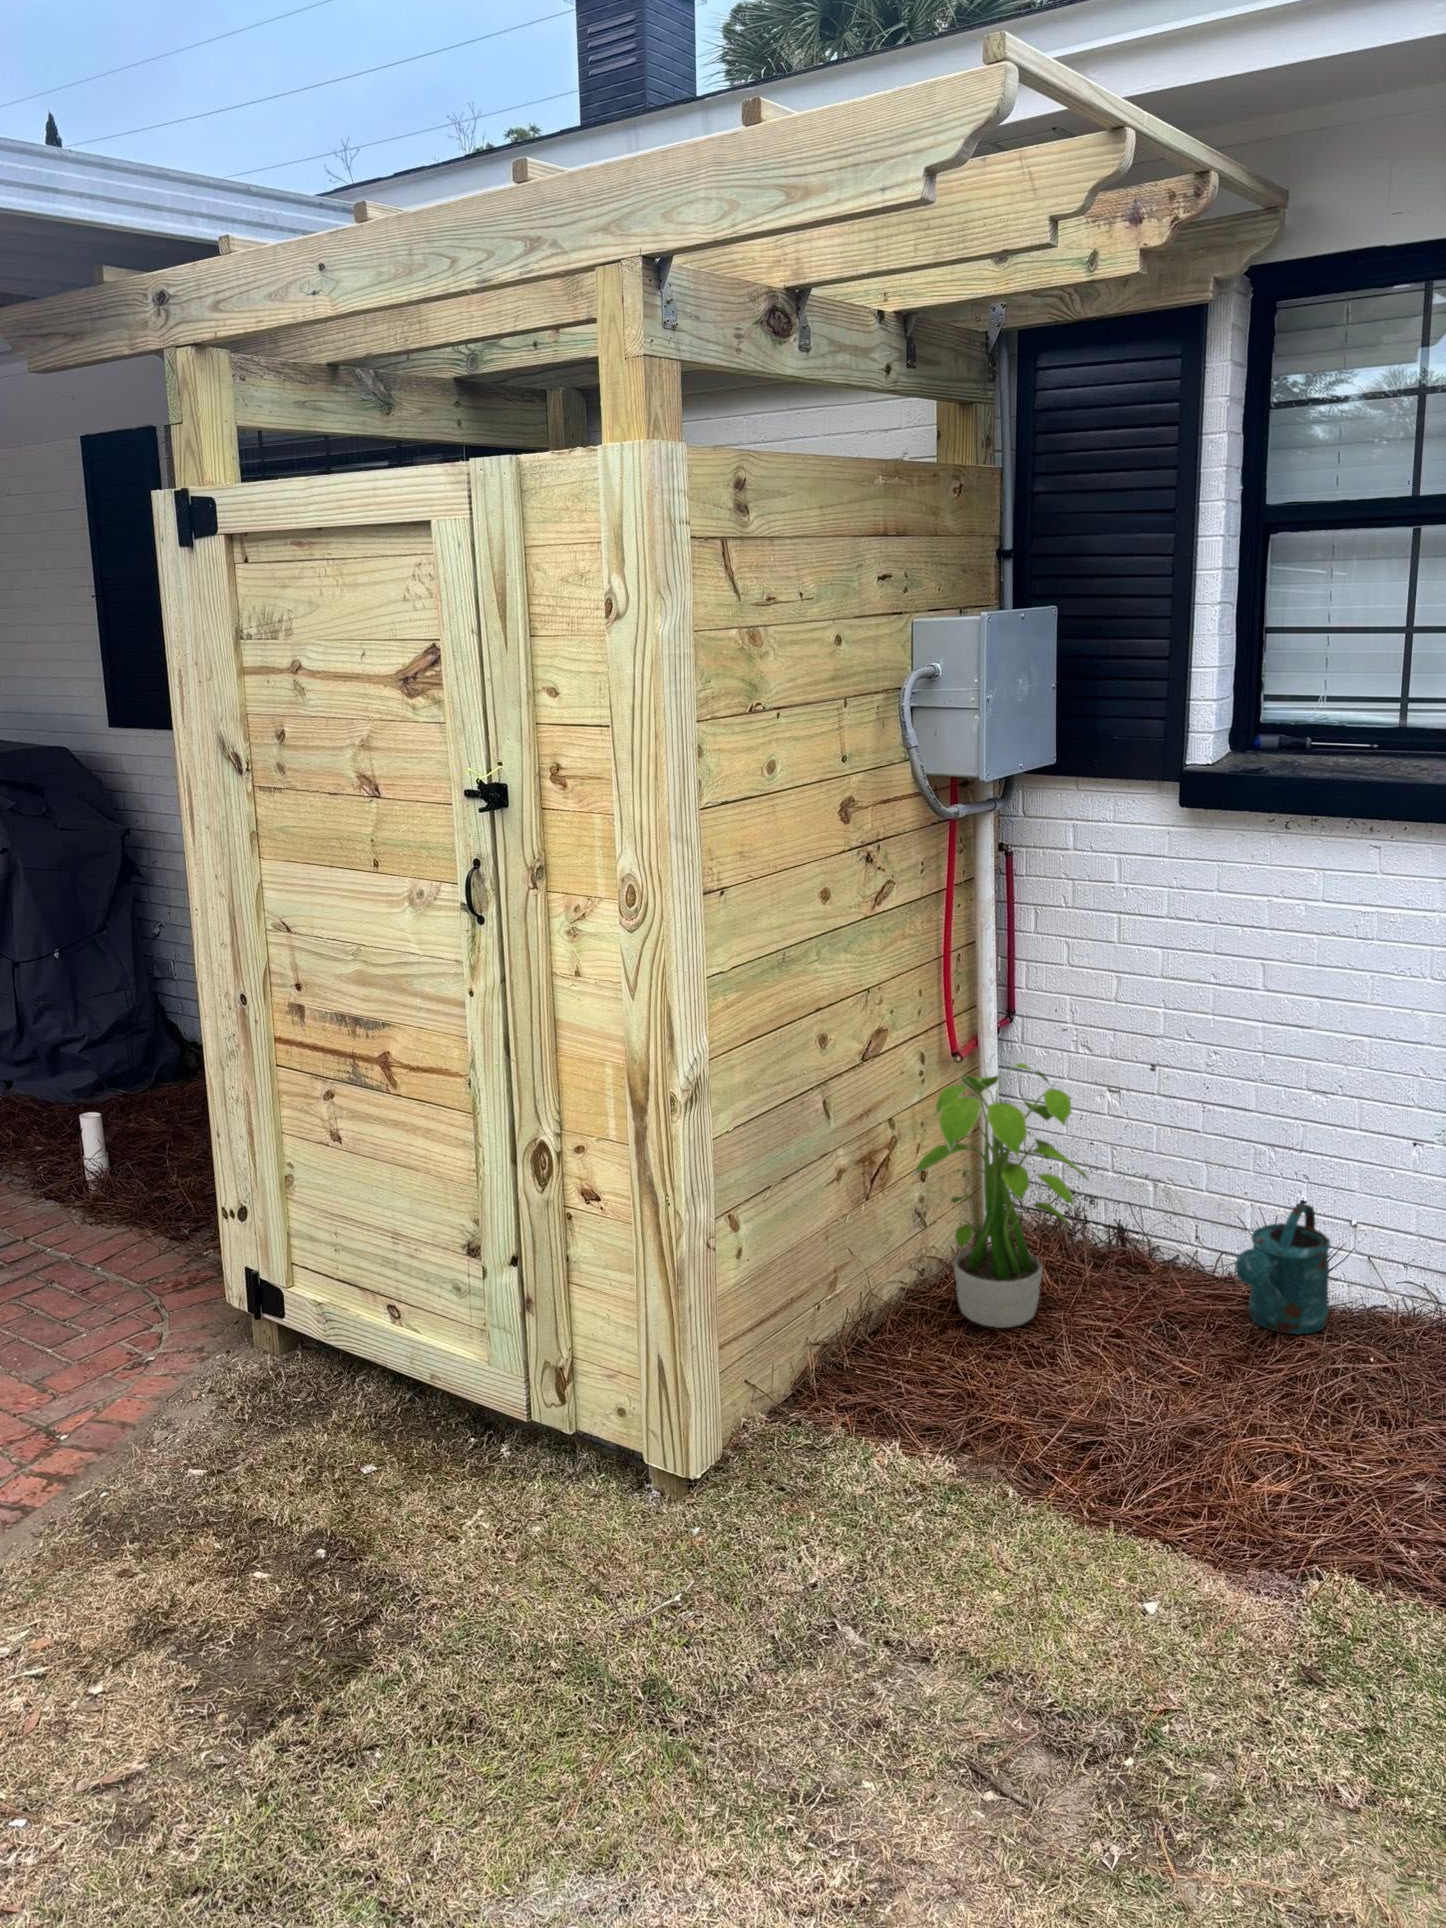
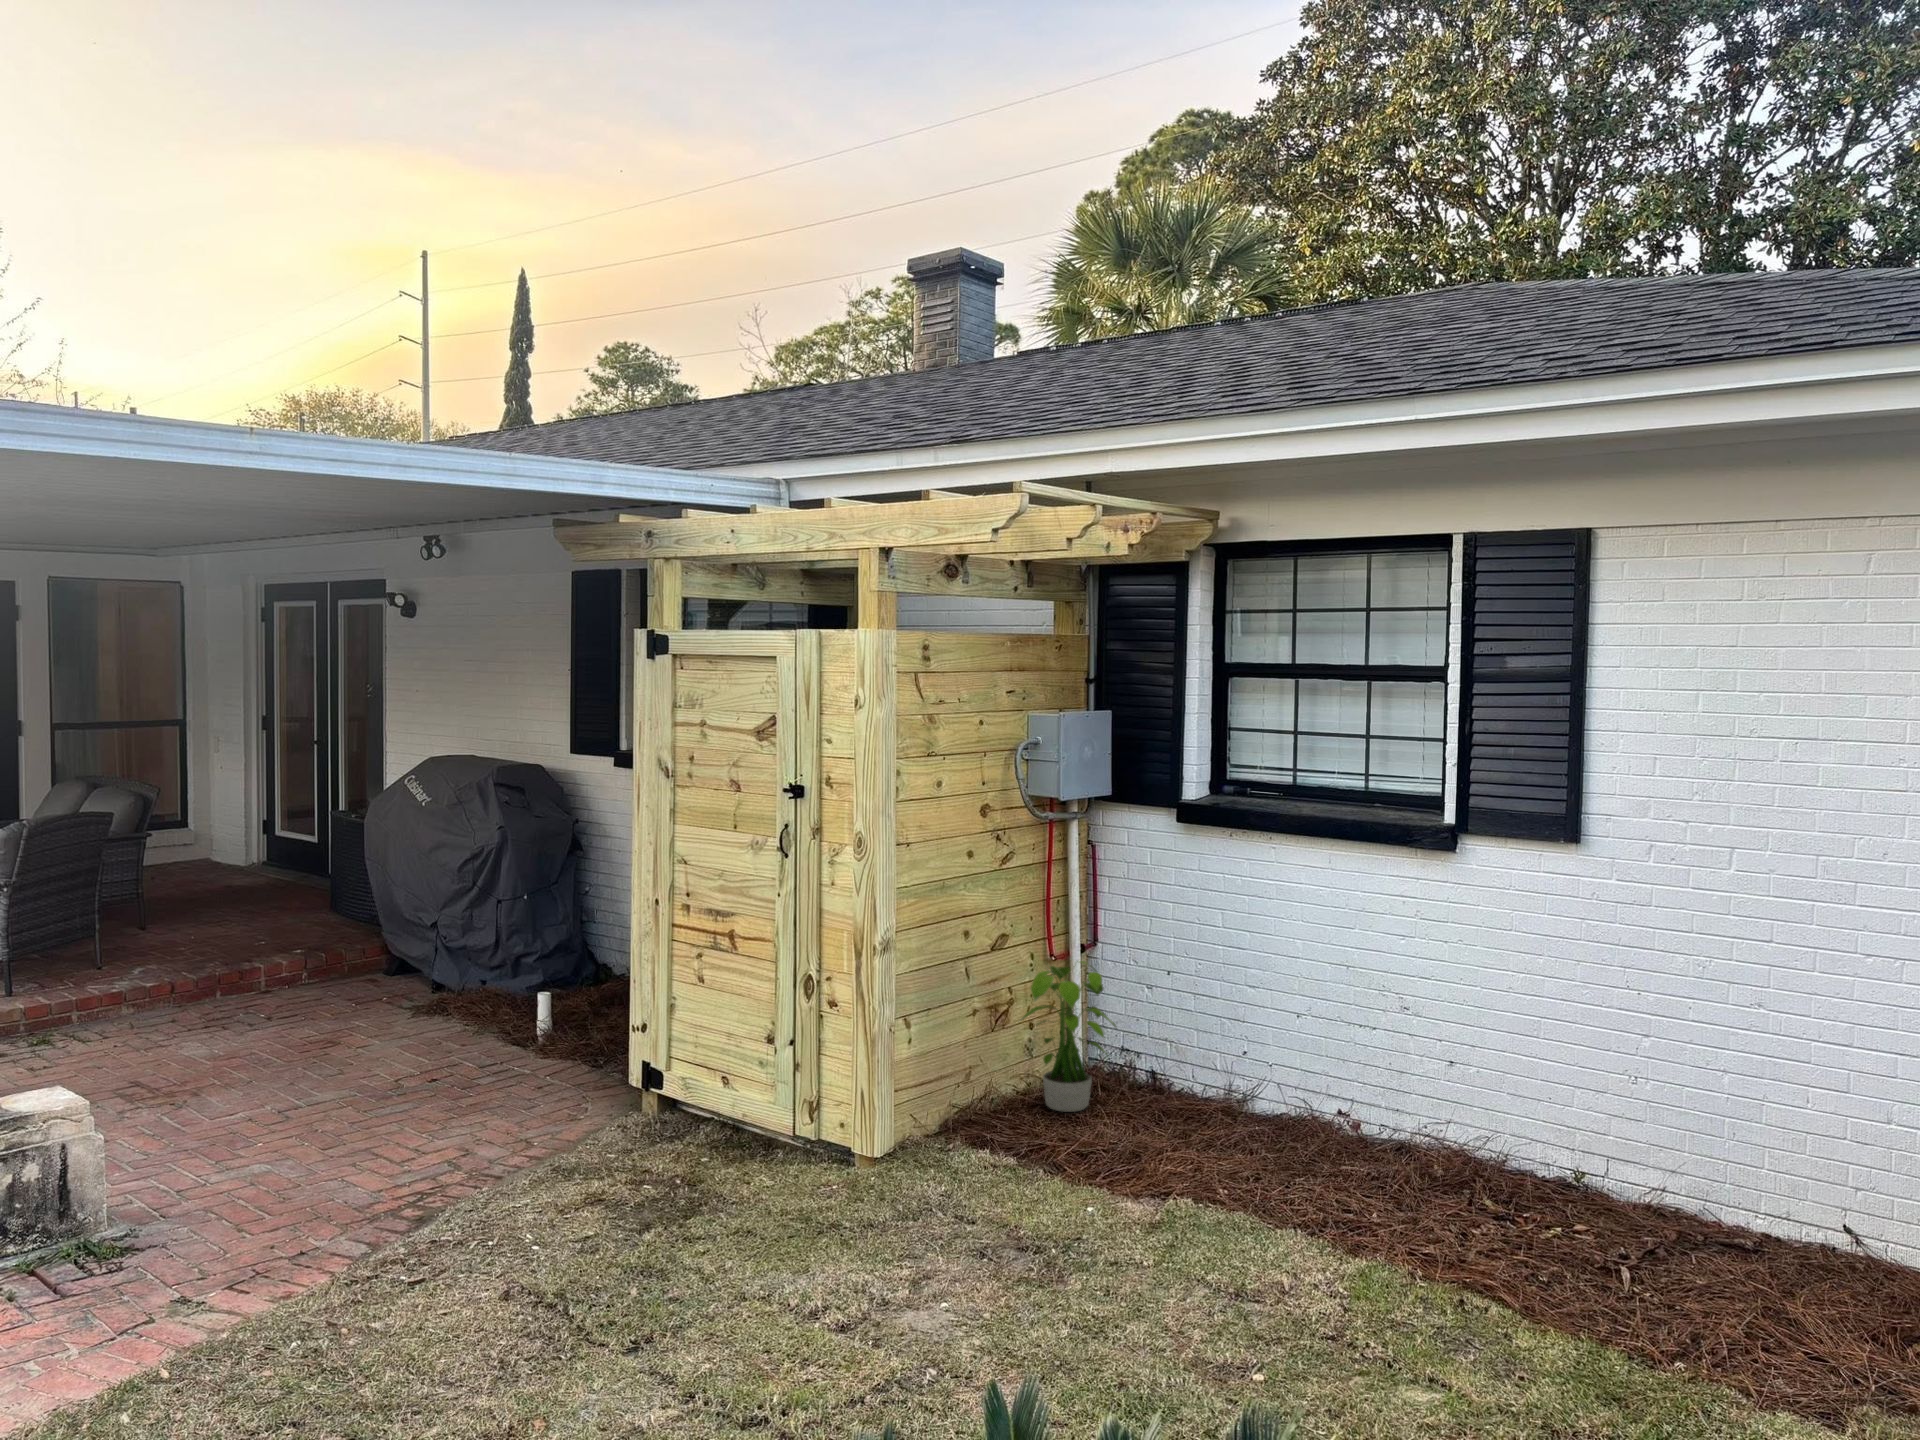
watering can: present [1235,1204,1331,1334] -> none [1191,1050,1252,1121]

